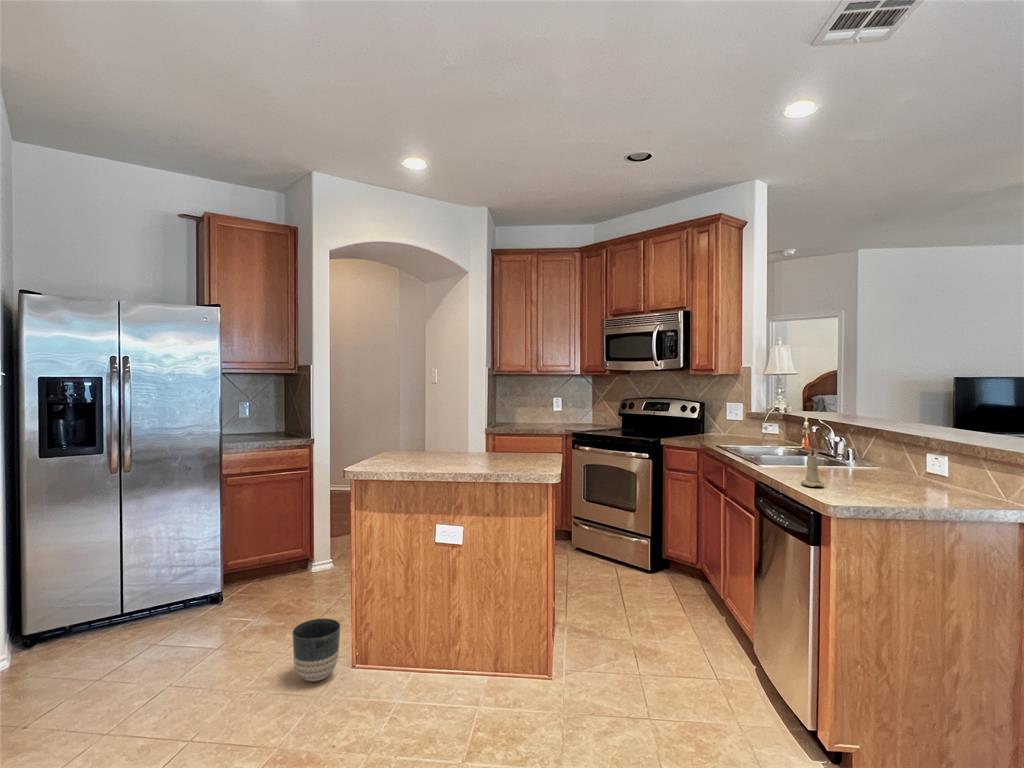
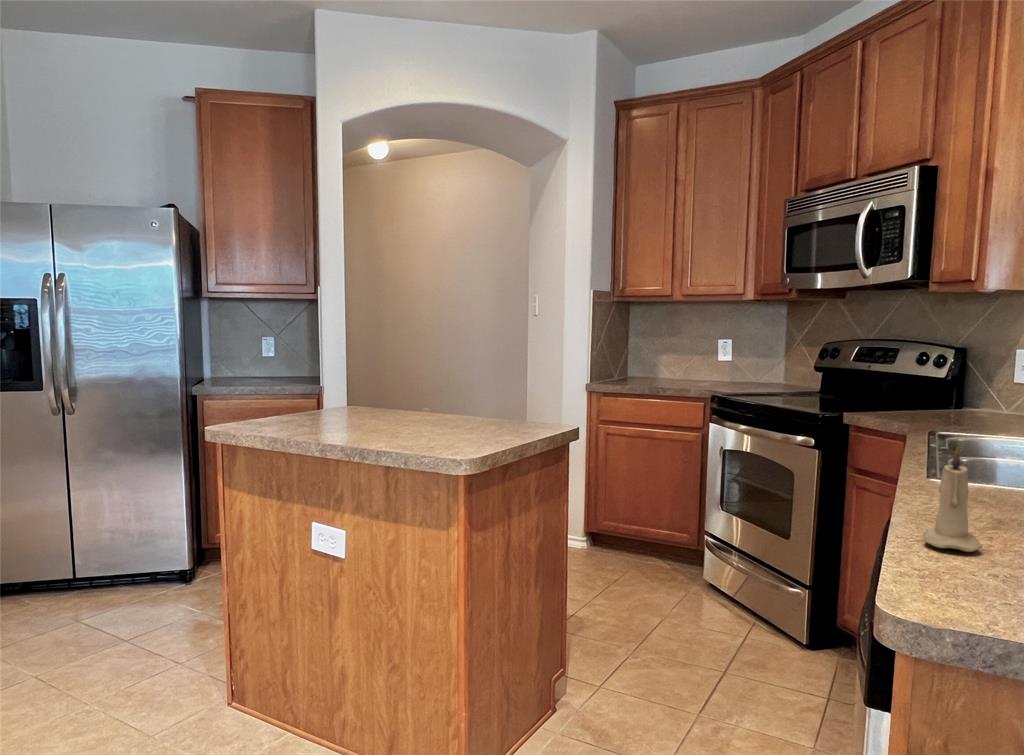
planter: present [292,618,340,681] -> none [139,629,209,714]

